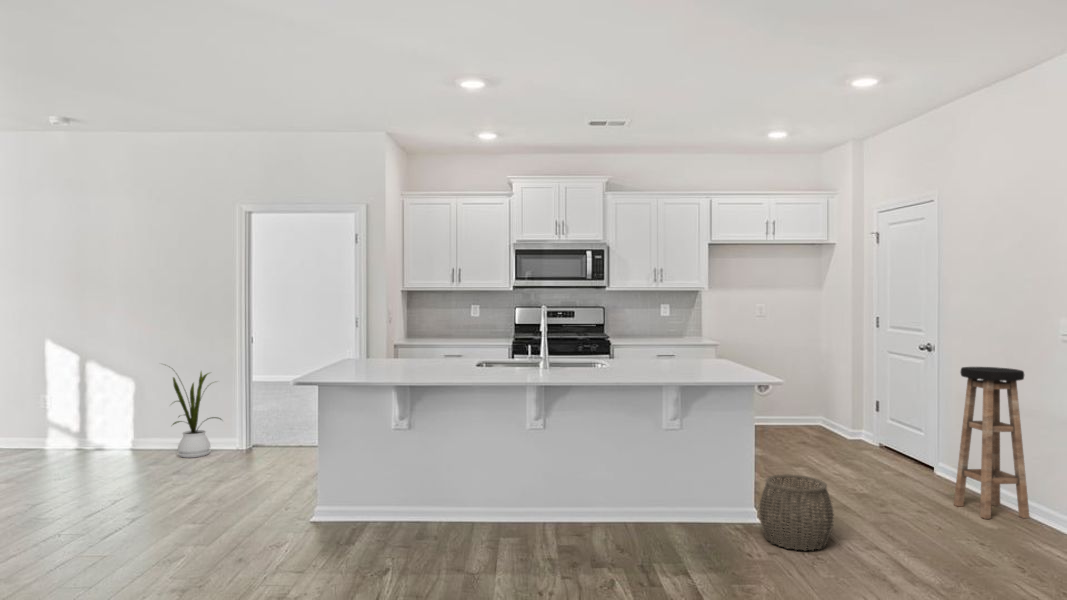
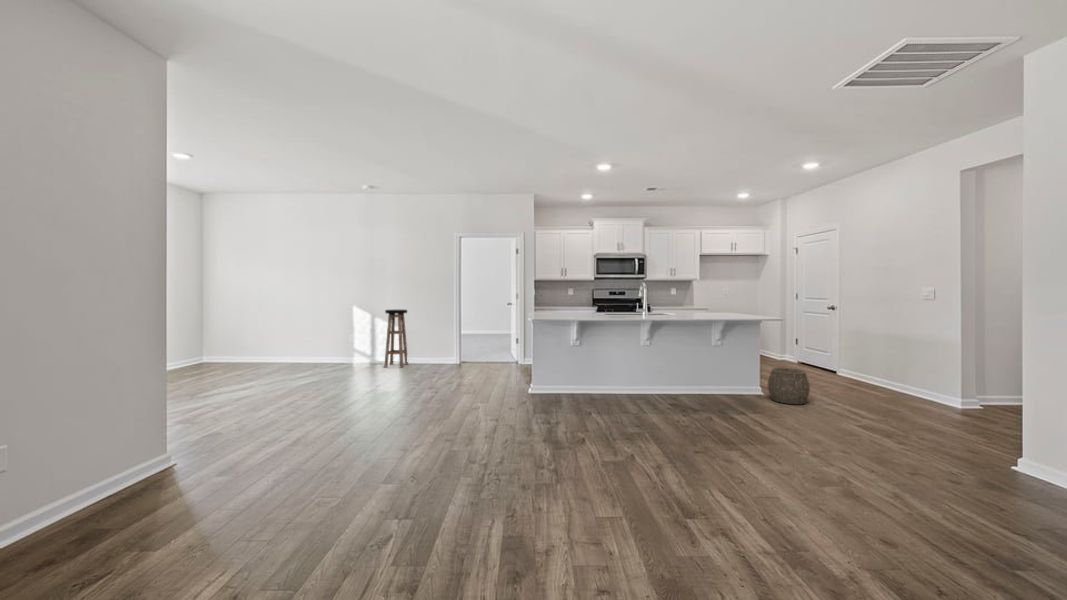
bar stool: present [954,367,1030,519] -> present [384,309,408,368]
house plant: present [173,372,221,458] -> none [416,317,450,367]

